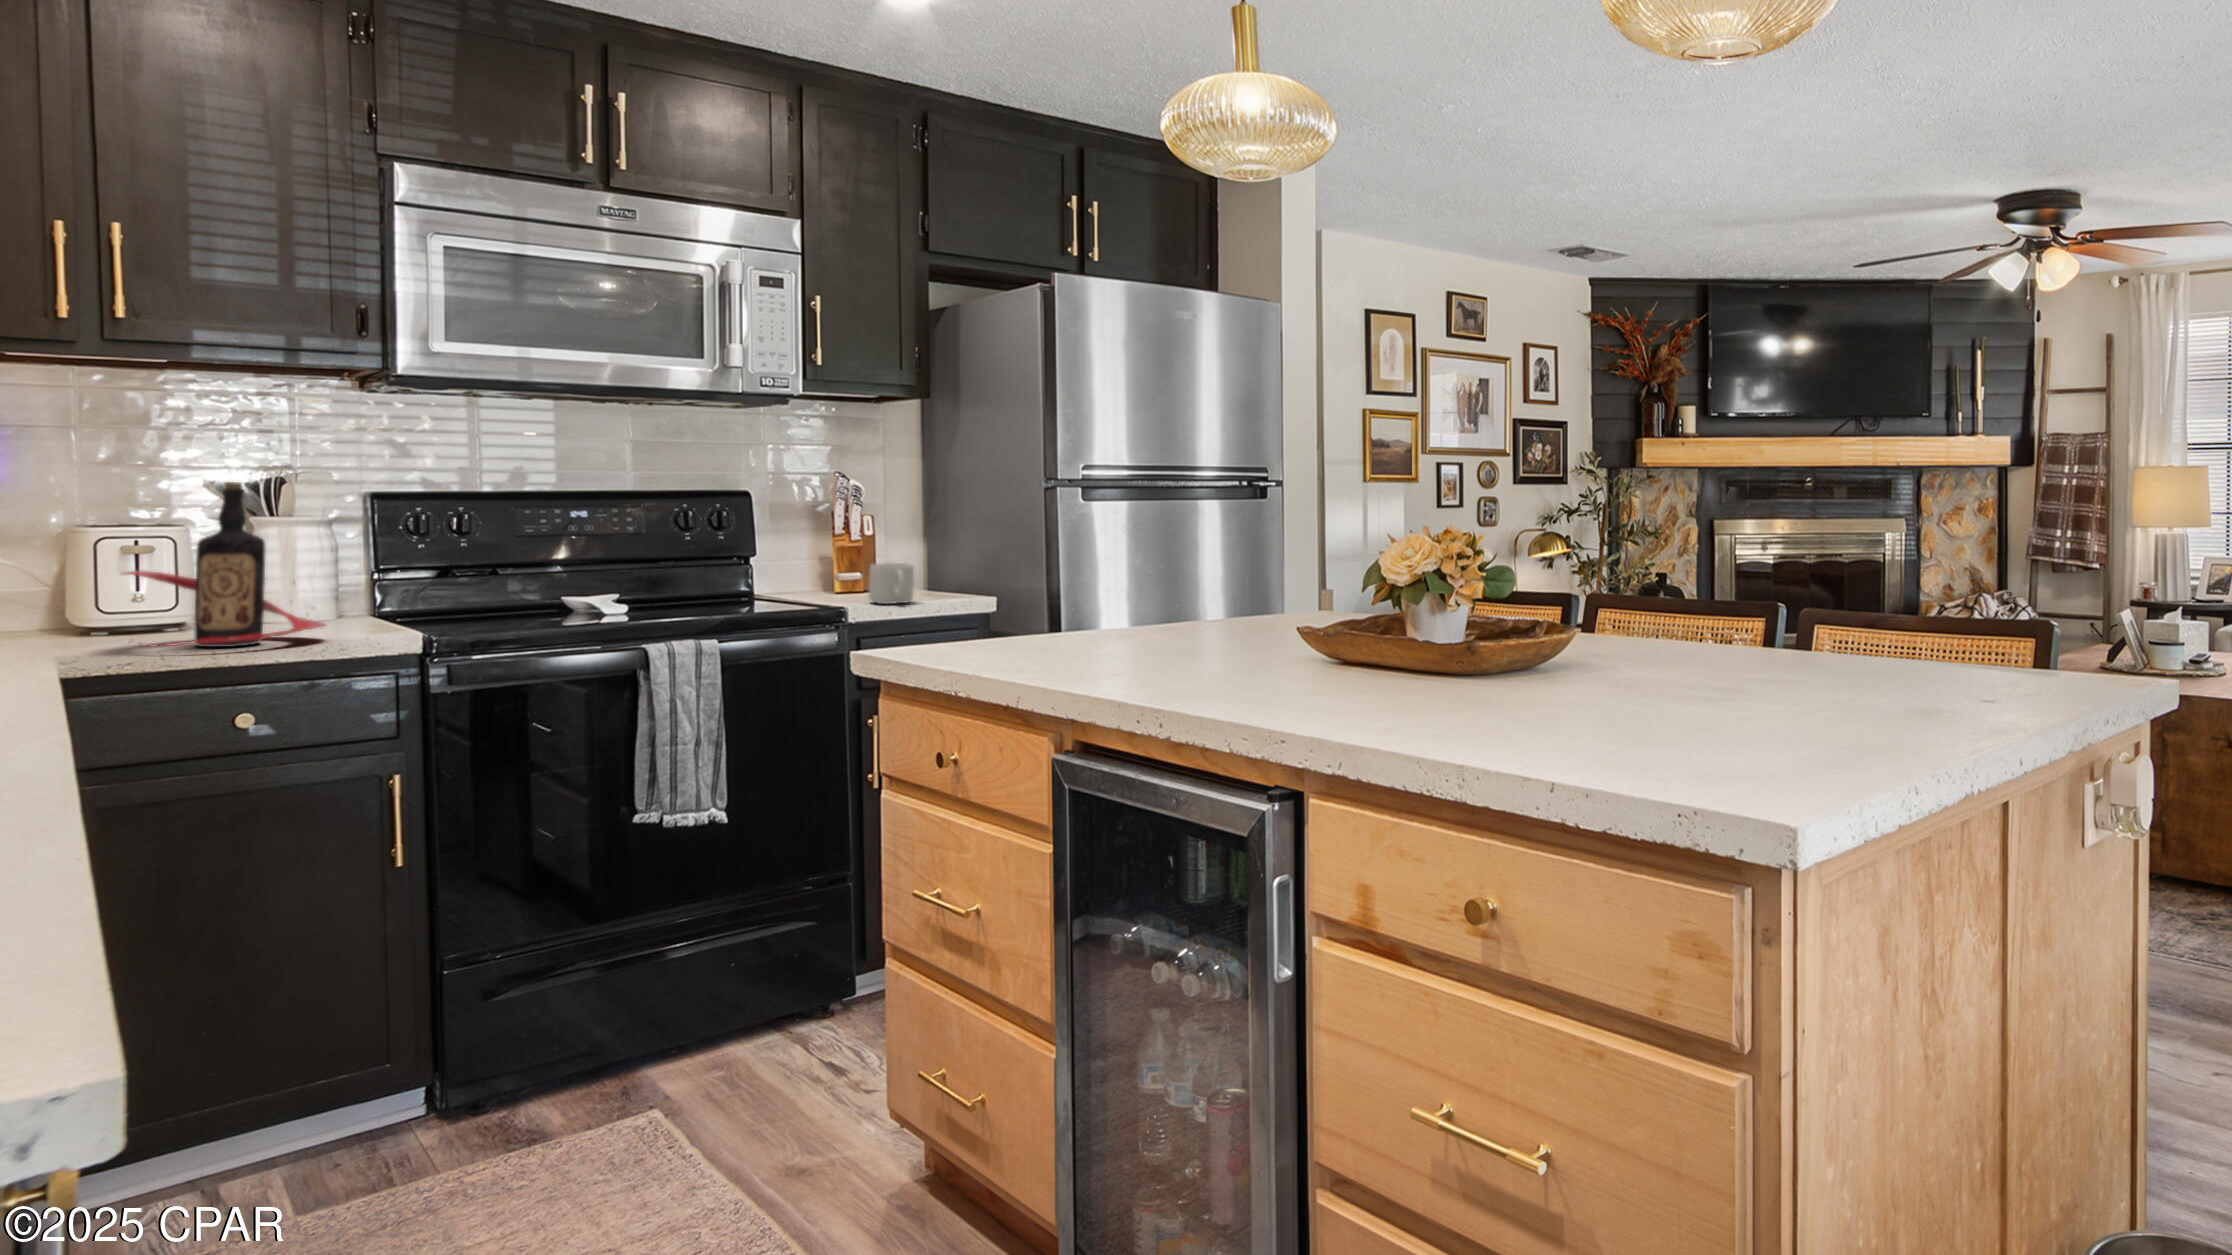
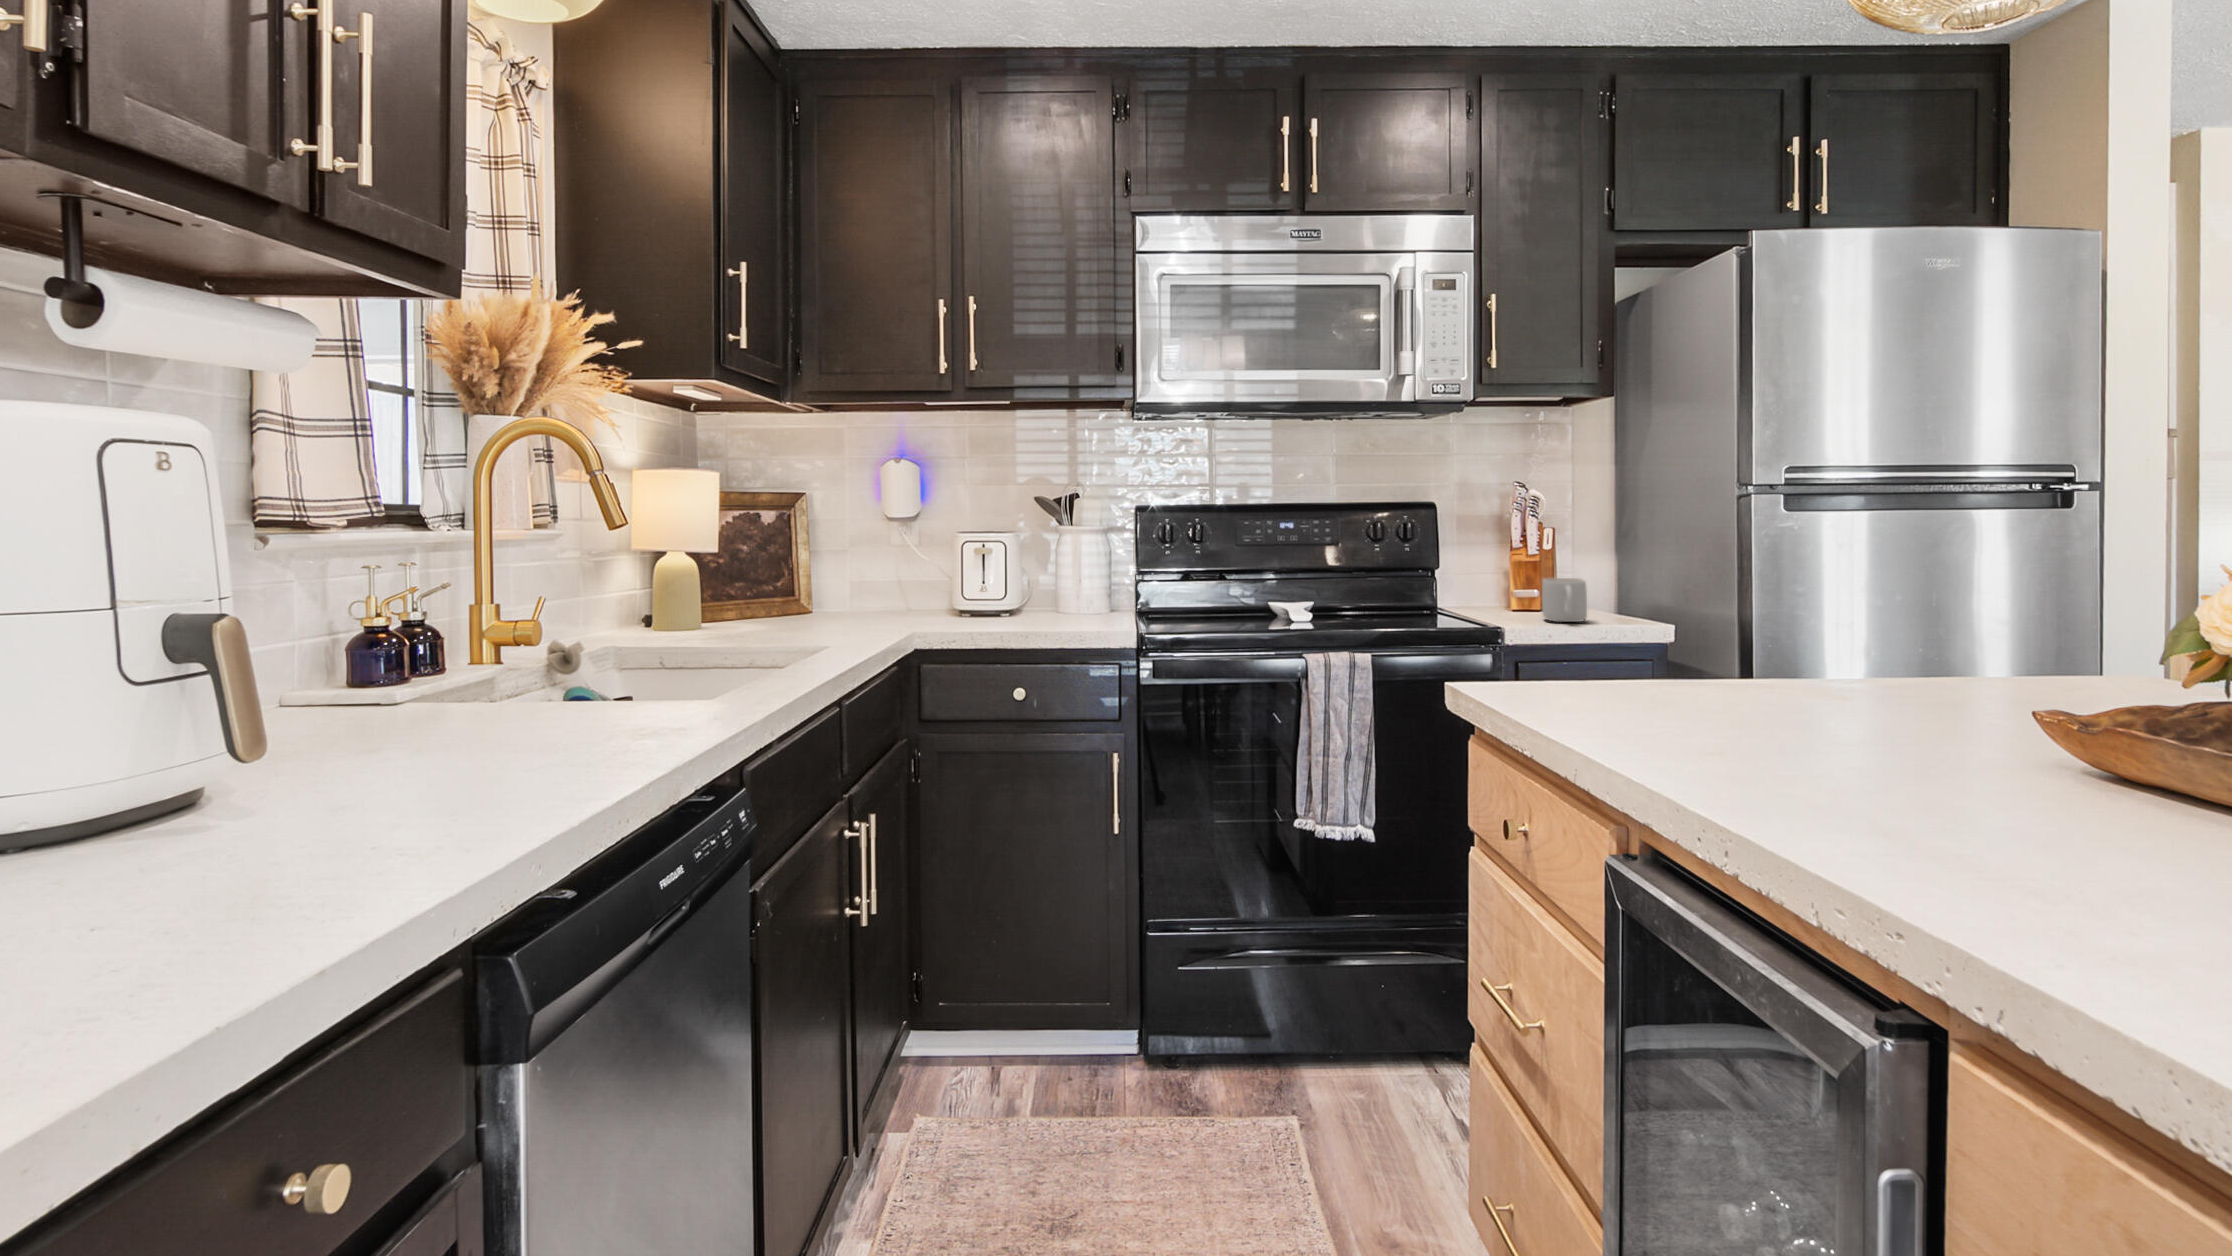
bottle: present [126,482,325,647] -> none [955,496,1079,626]

